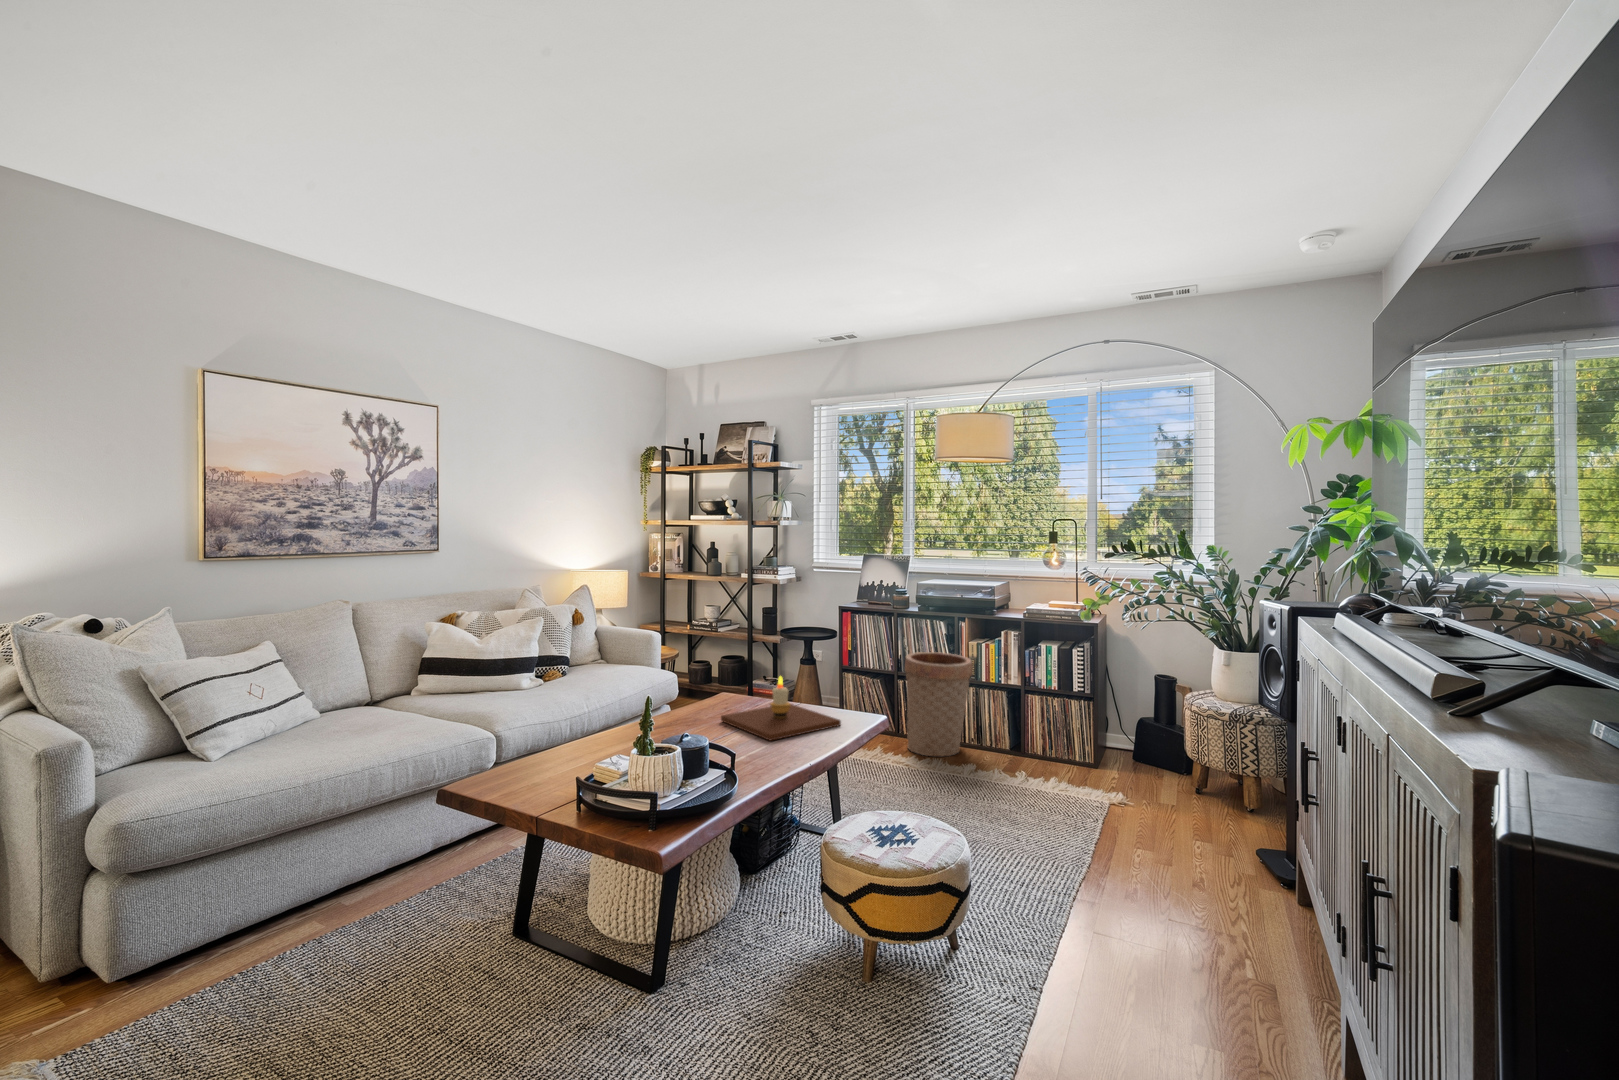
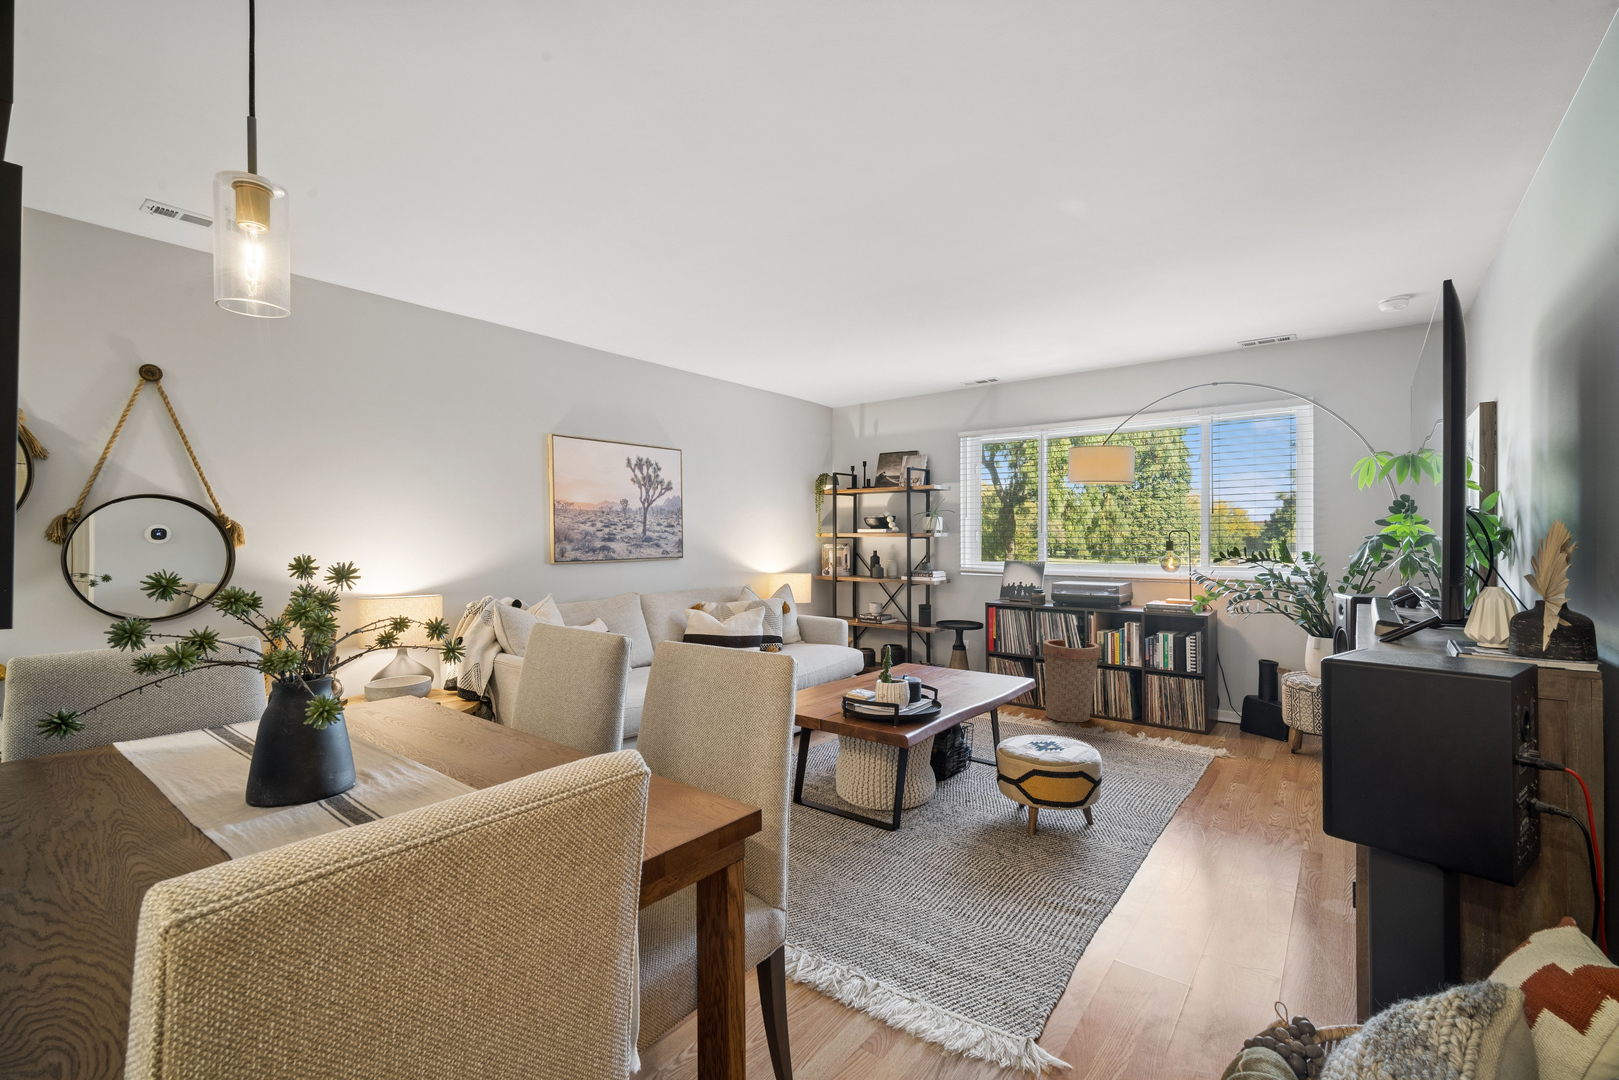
candle: present [721,676,841,741] -> none [913,646,1001,689]

